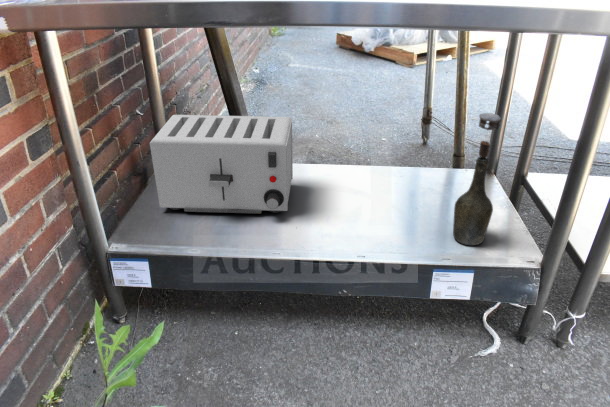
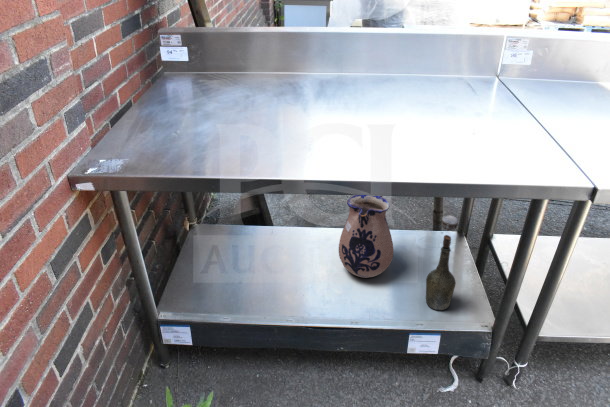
ceramic pitcher: none [342,103,411,212] -> present [339,195,394,278]
toaster: present [150,115,293,214] -> none [186,199,299,281]

